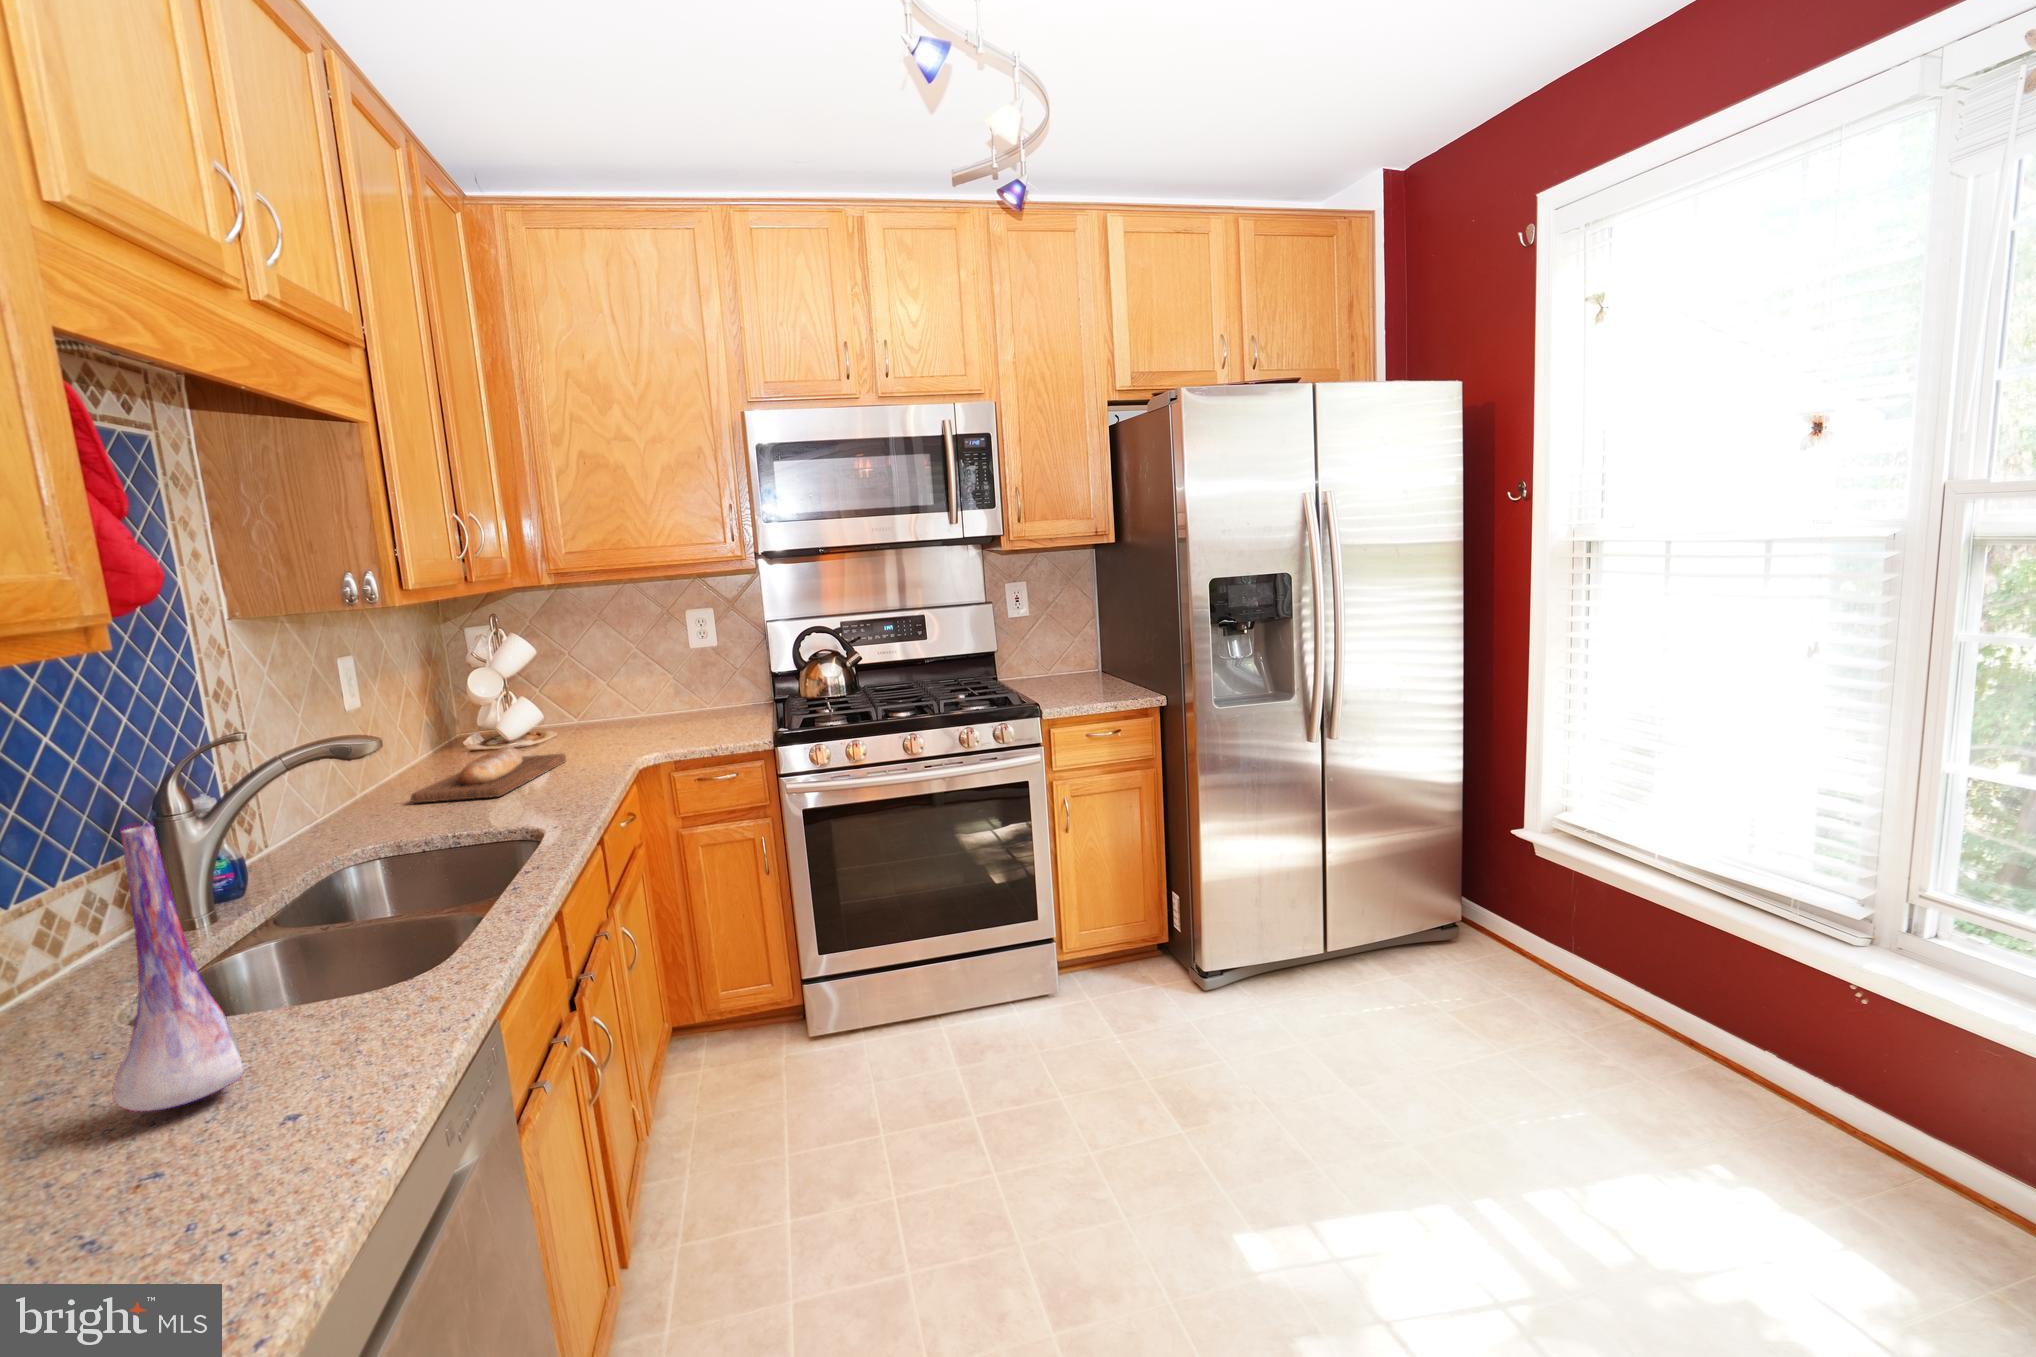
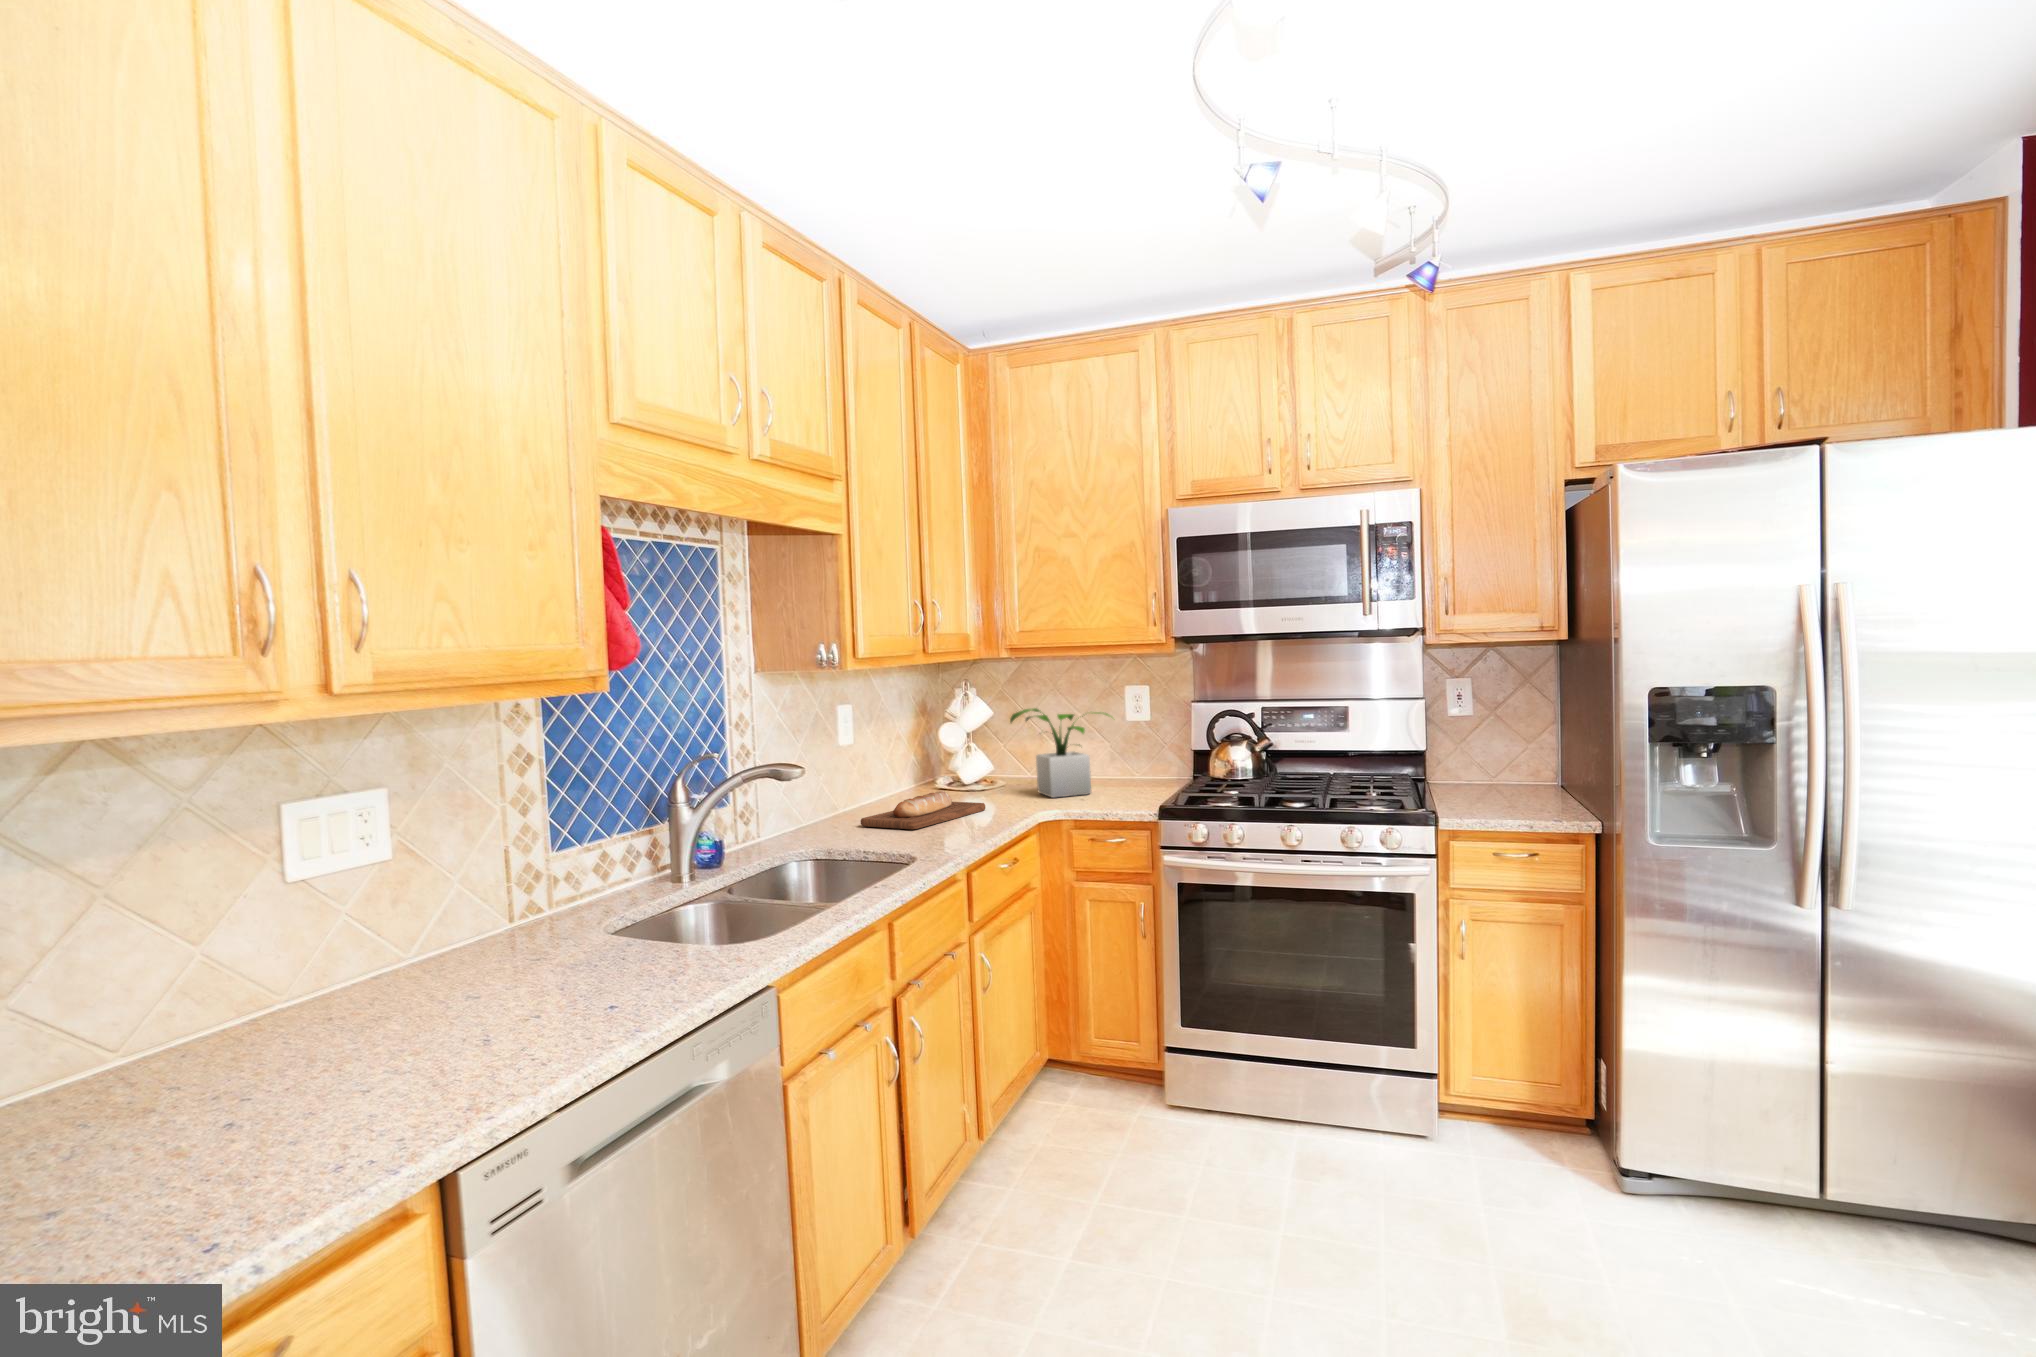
potted plant: none [580,640,697,737] -> present [1010,708,1111,798]
vase: present [112,822,244,1112] -> none [537,784,616,976]

